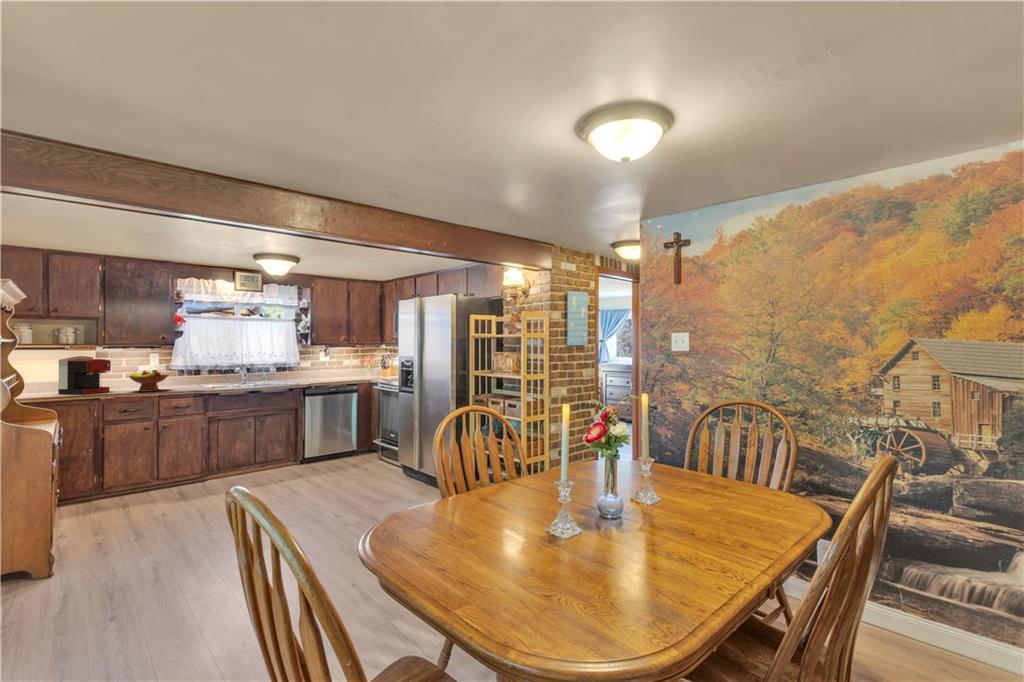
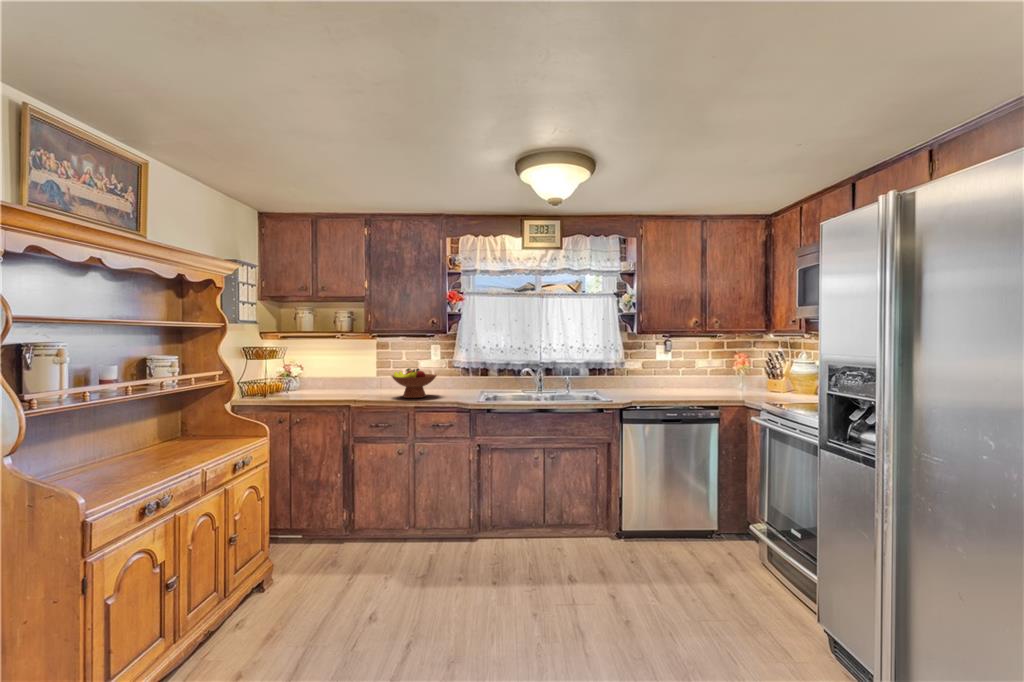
coffee maker: present [58,356,111,394] -> none [336,347,383,397]

